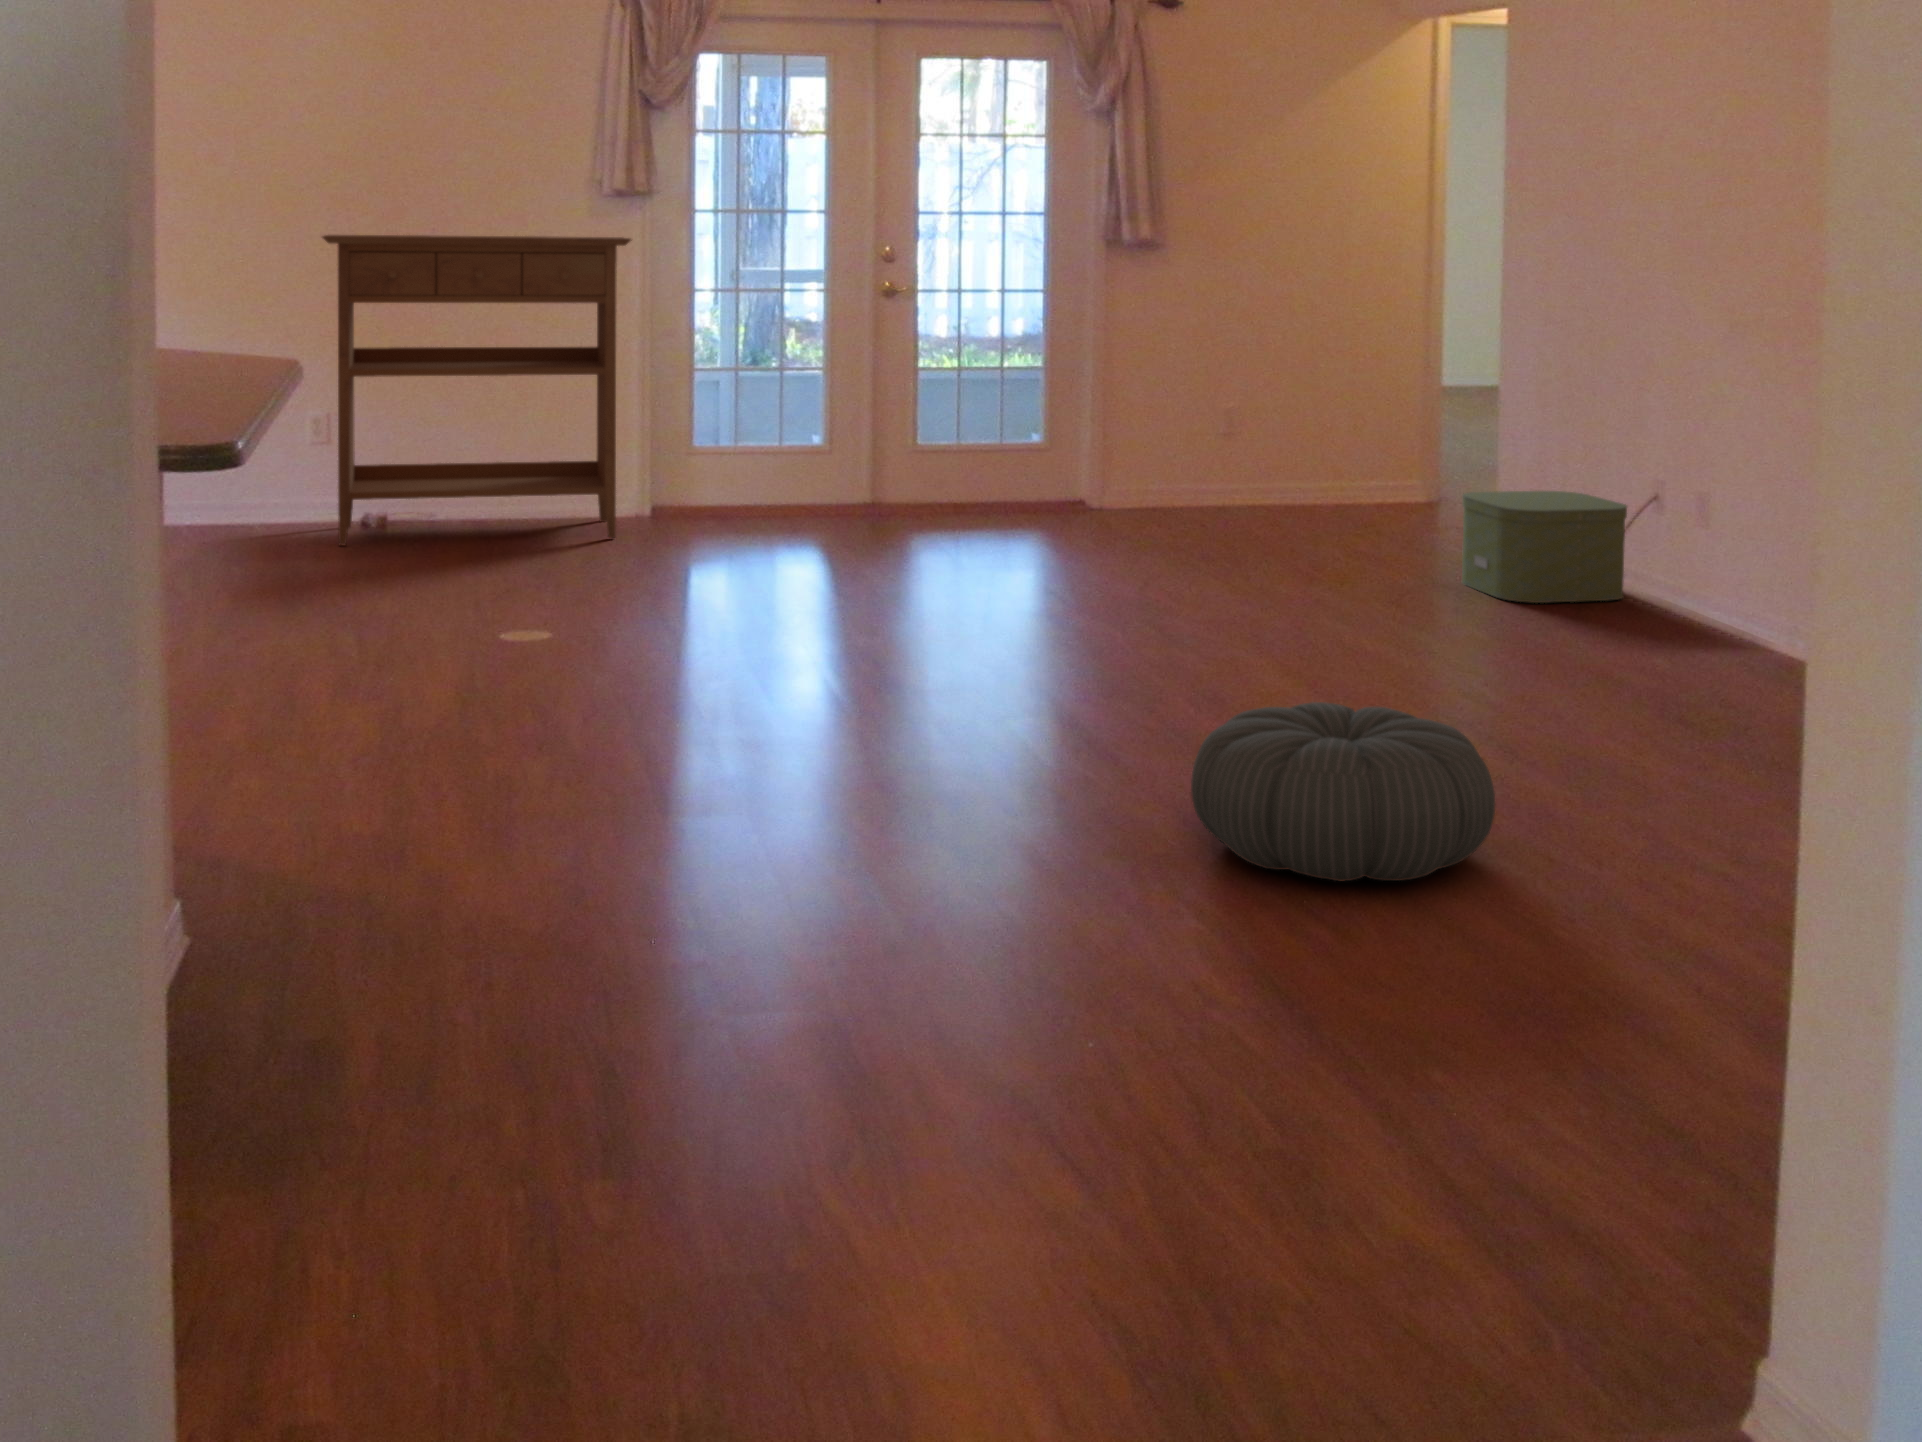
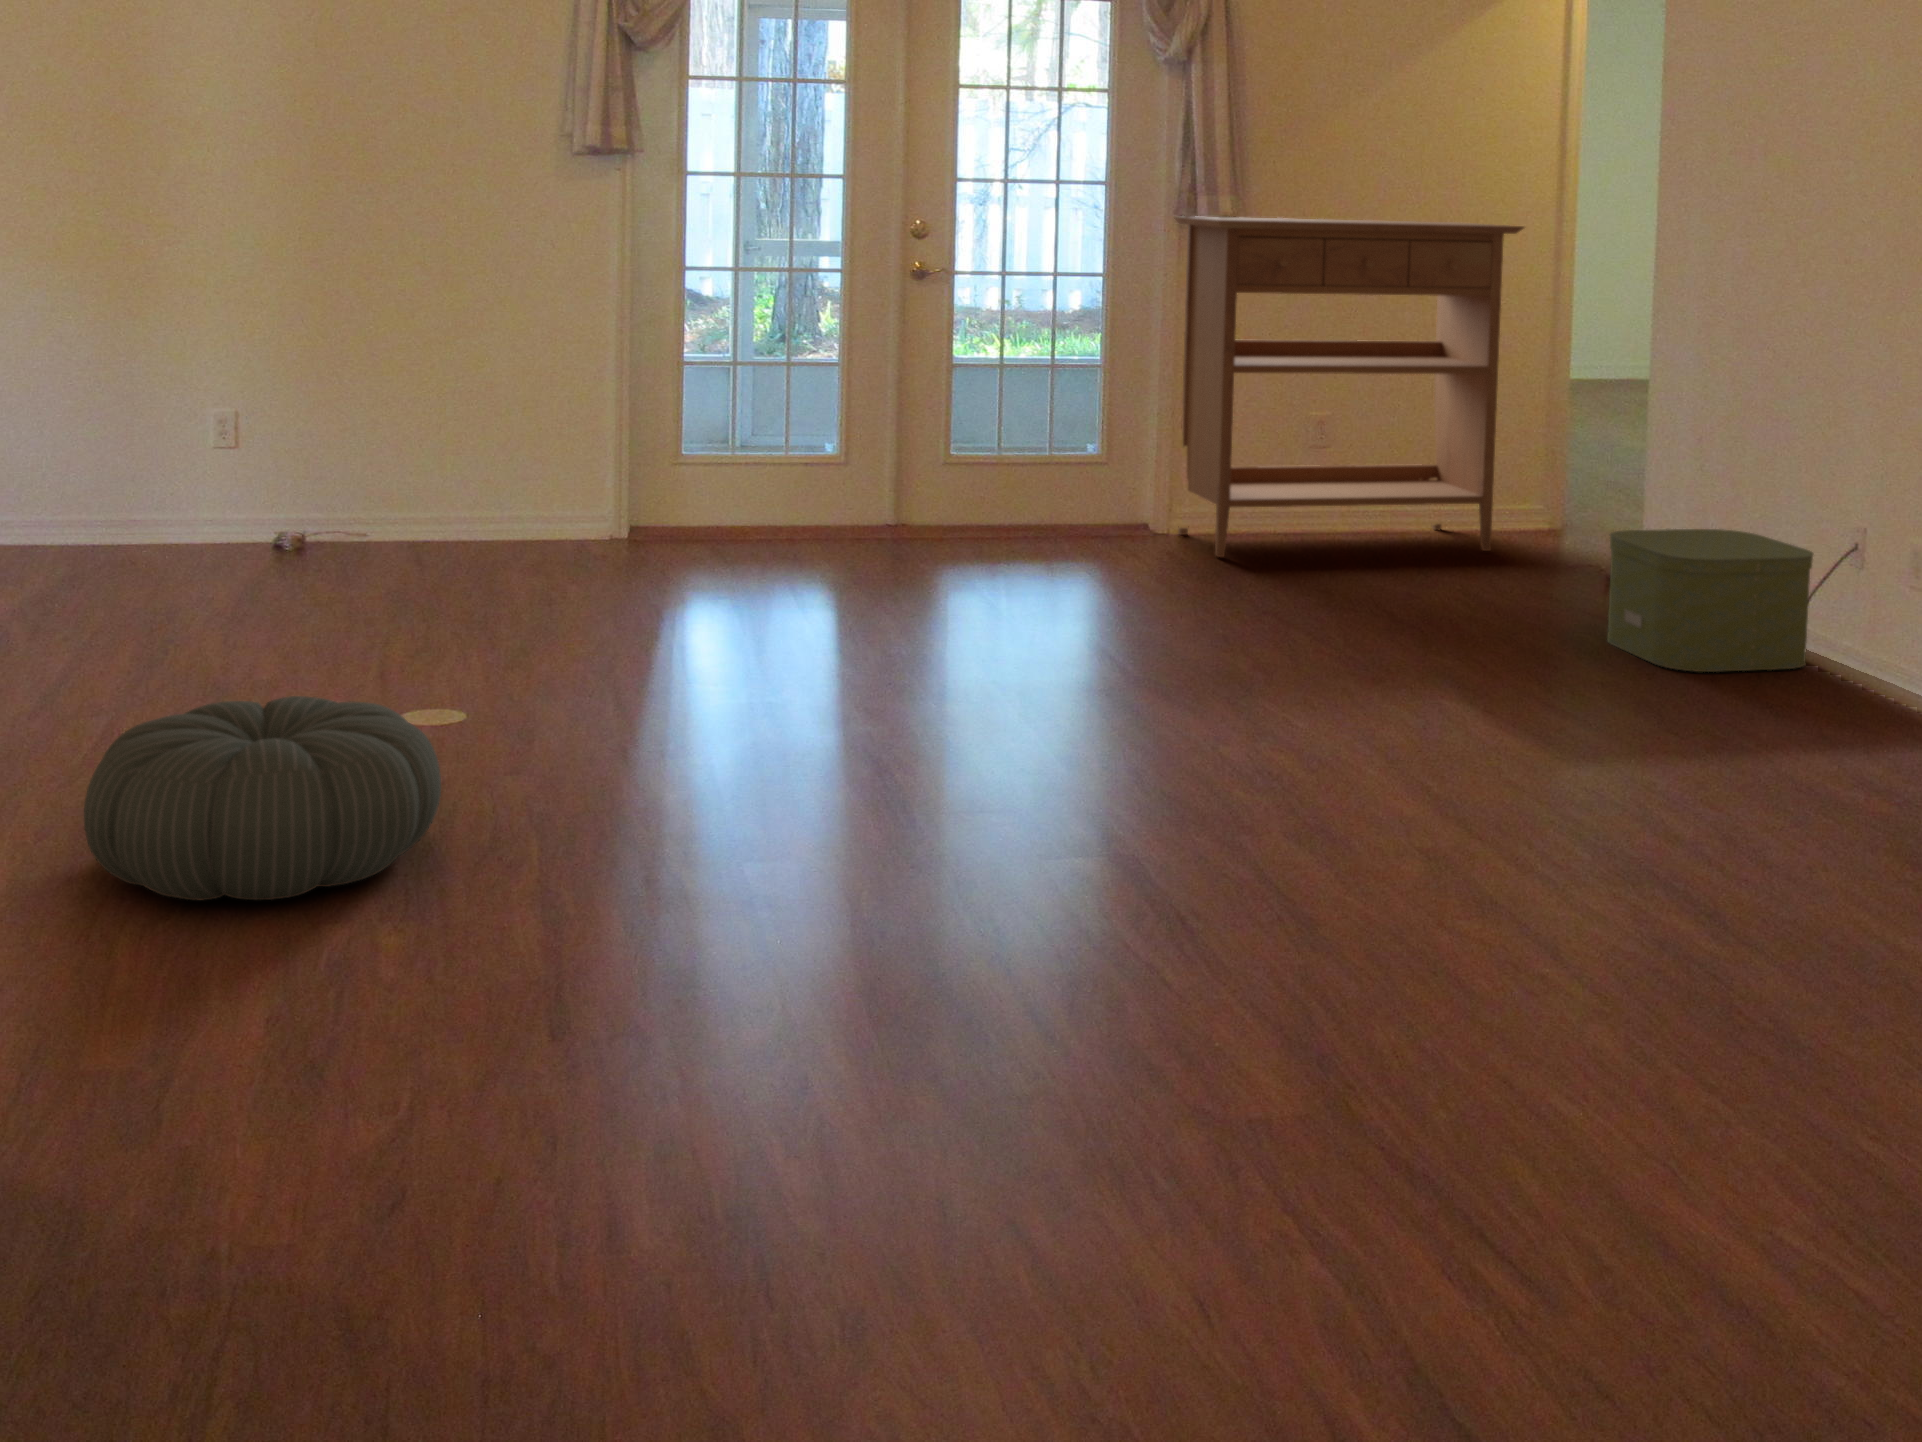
console table: present [322,235,632,545] -> present [1175,216,1524,557]
pouf: present [1191,702,1495,881] -> present [84,696,441,901]

